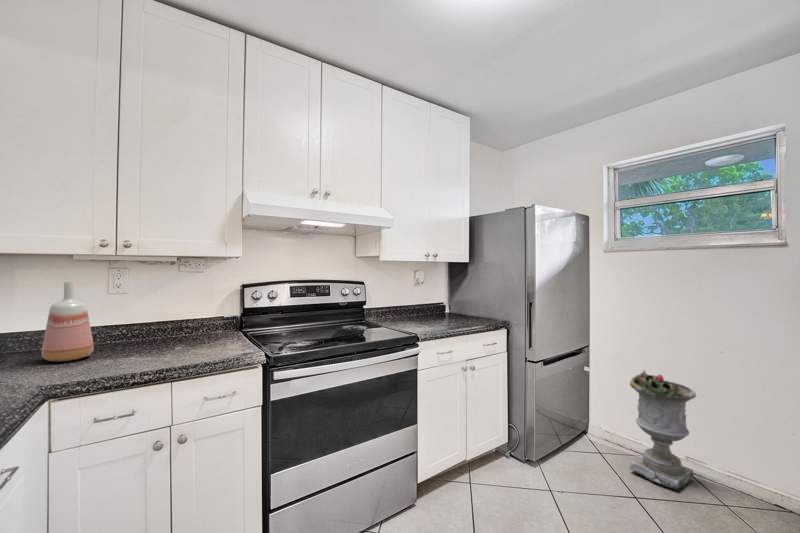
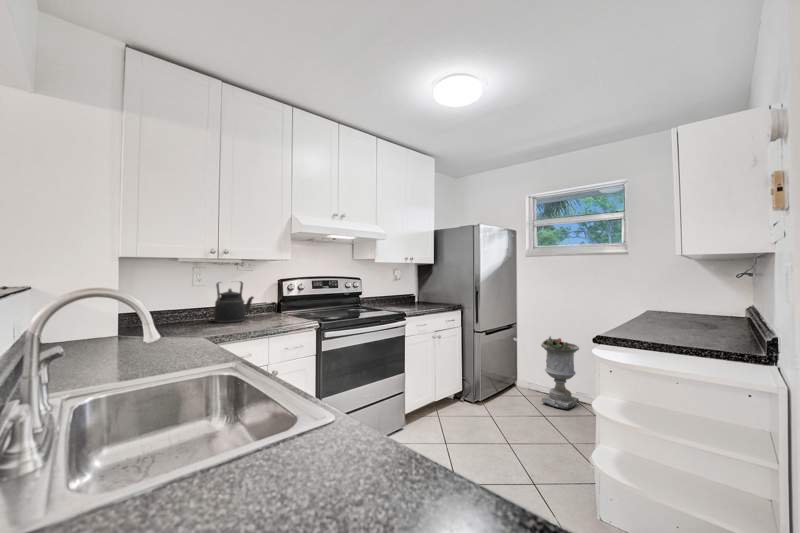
vase: present [42,282,94,362] -> none [180,277,208,327]
kettle: none [120,288,193,351] -> present [214,281,254,323]

